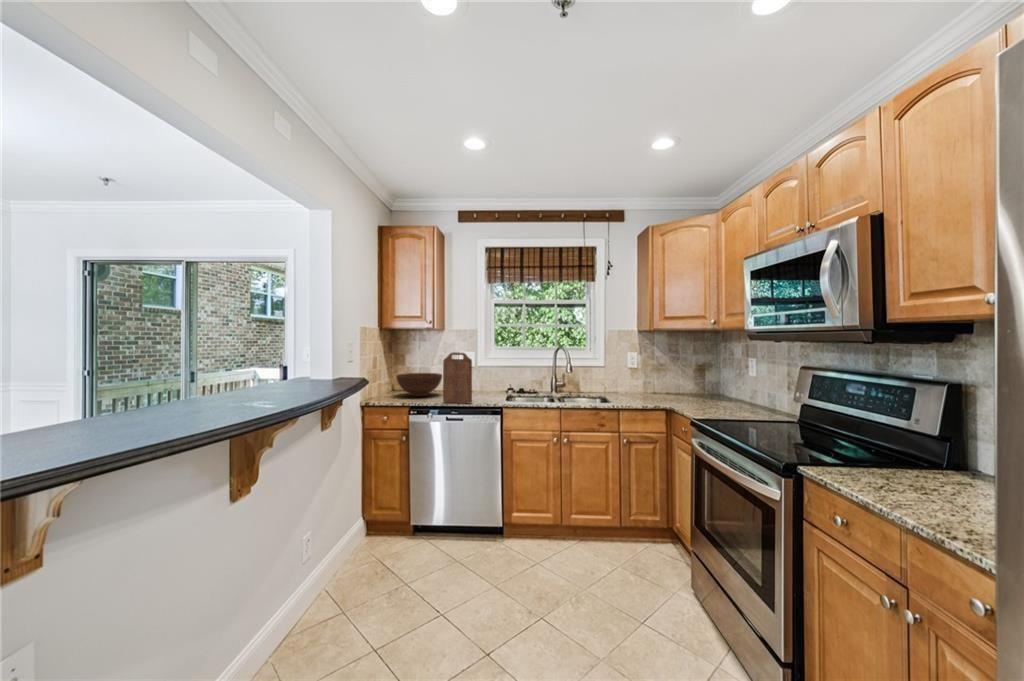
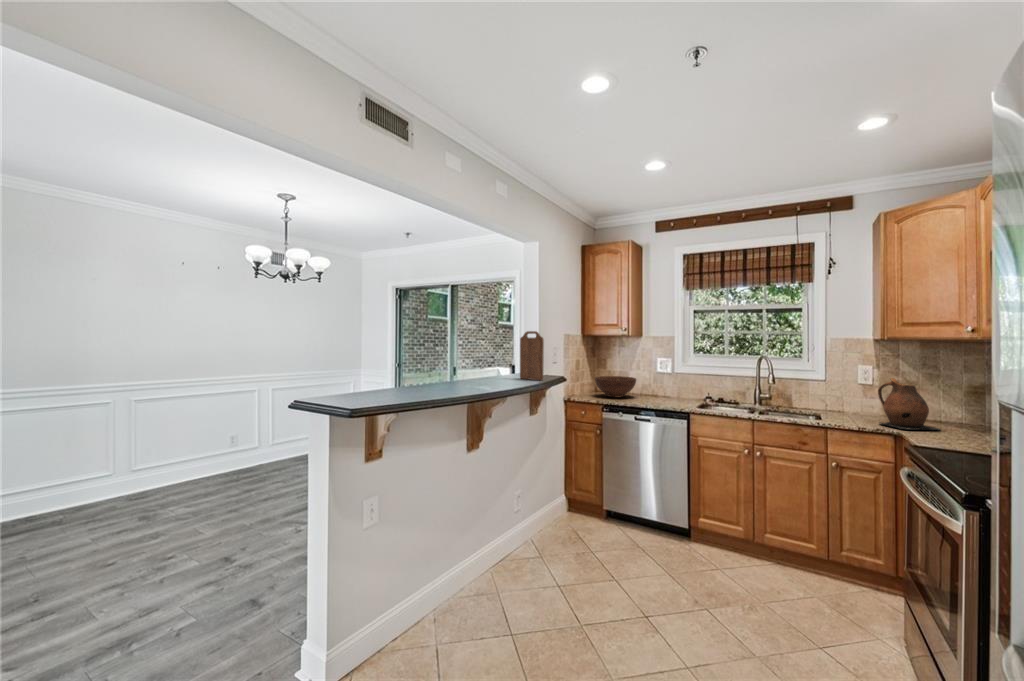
cutting board: present [443,352,472,403] -> present [520,331,544,380]
ceramic pitcher: none [650,362,692,405] -> present [878,378,940,430]

